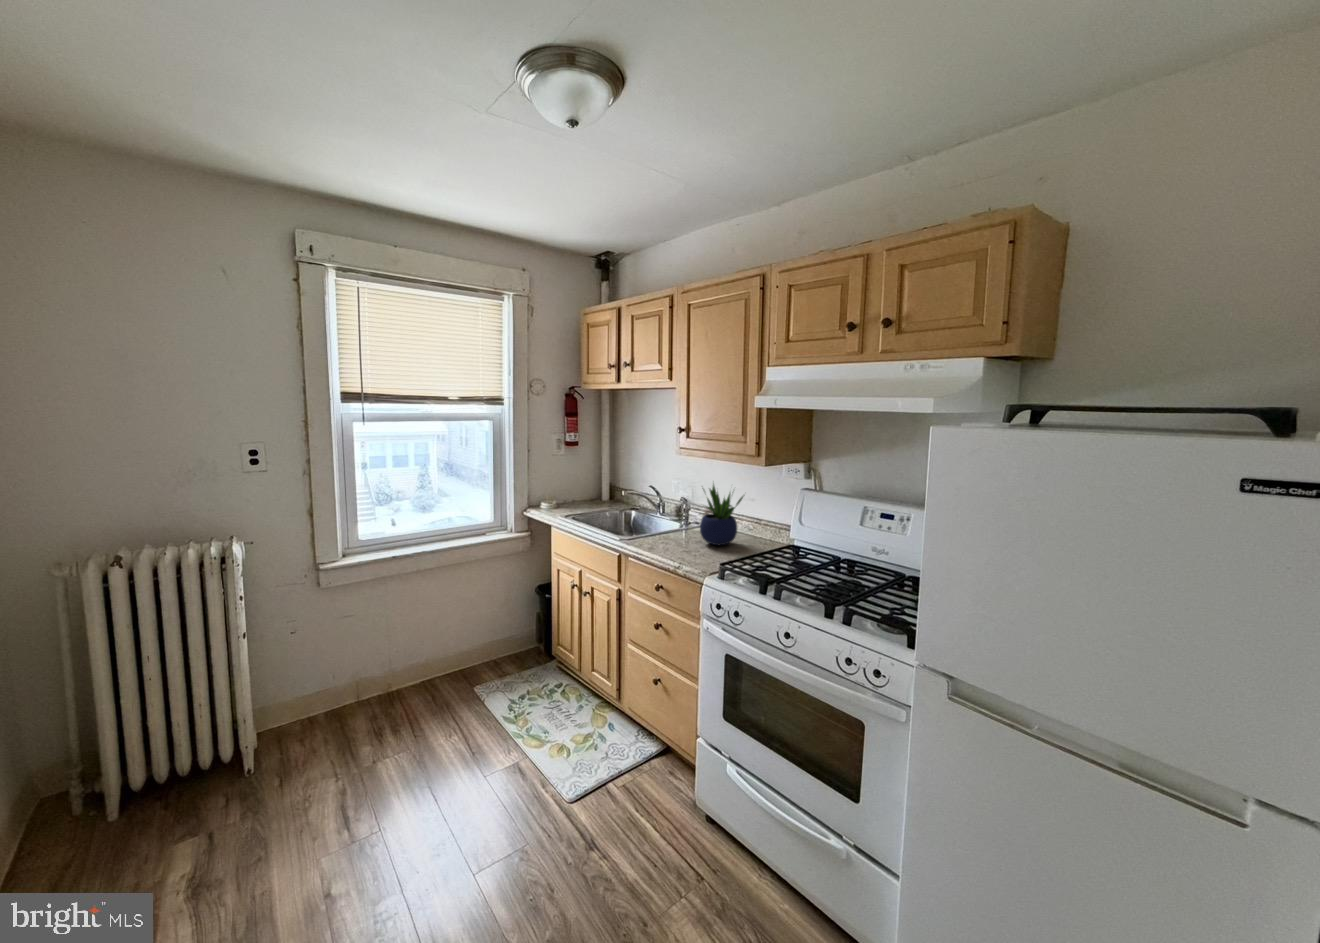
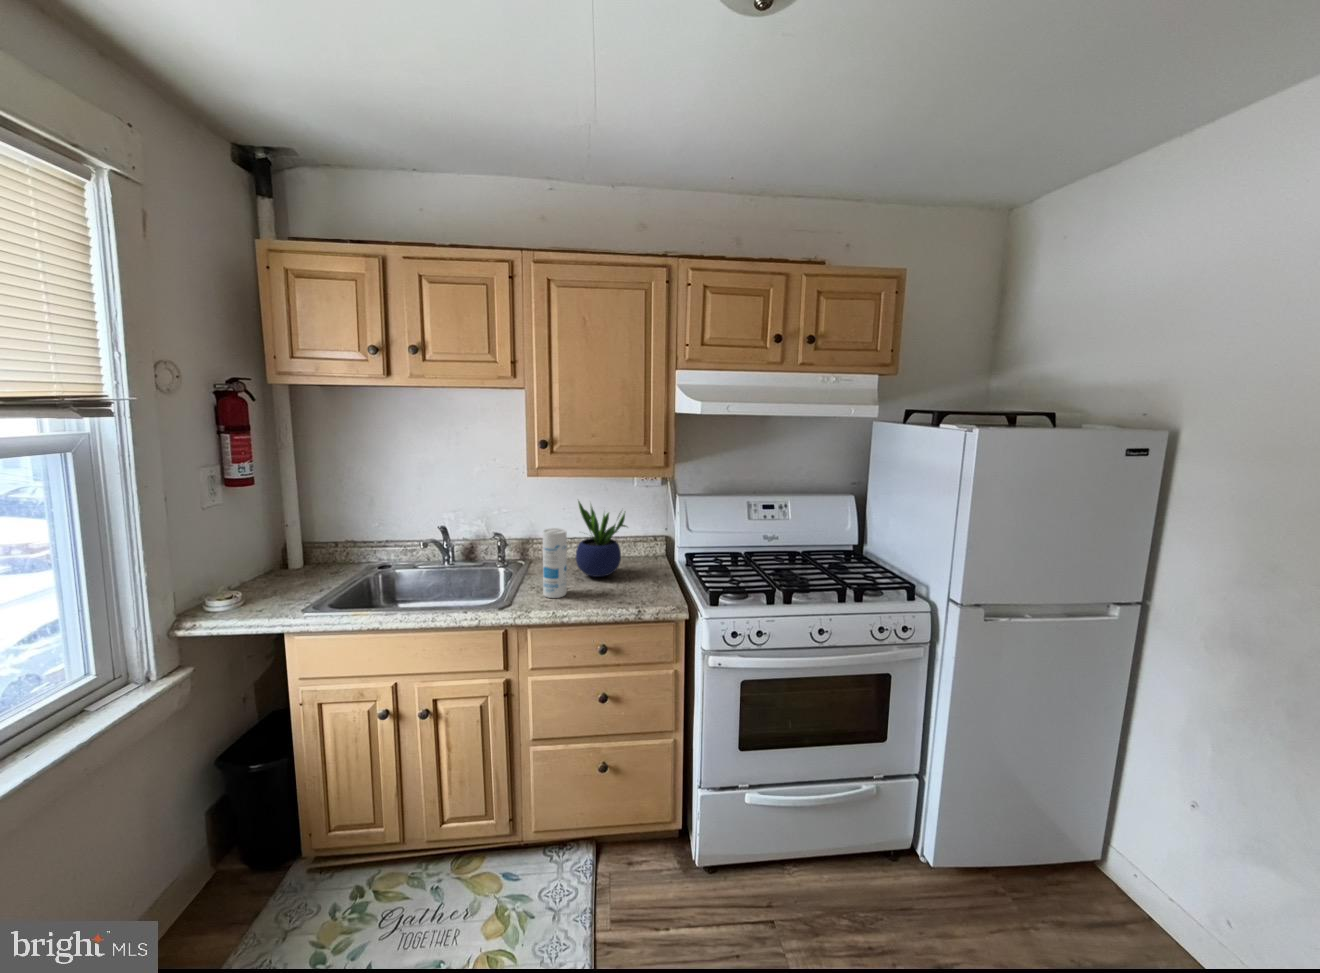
canister: none [656,496,674,547] -> present [543,528,567,598]

